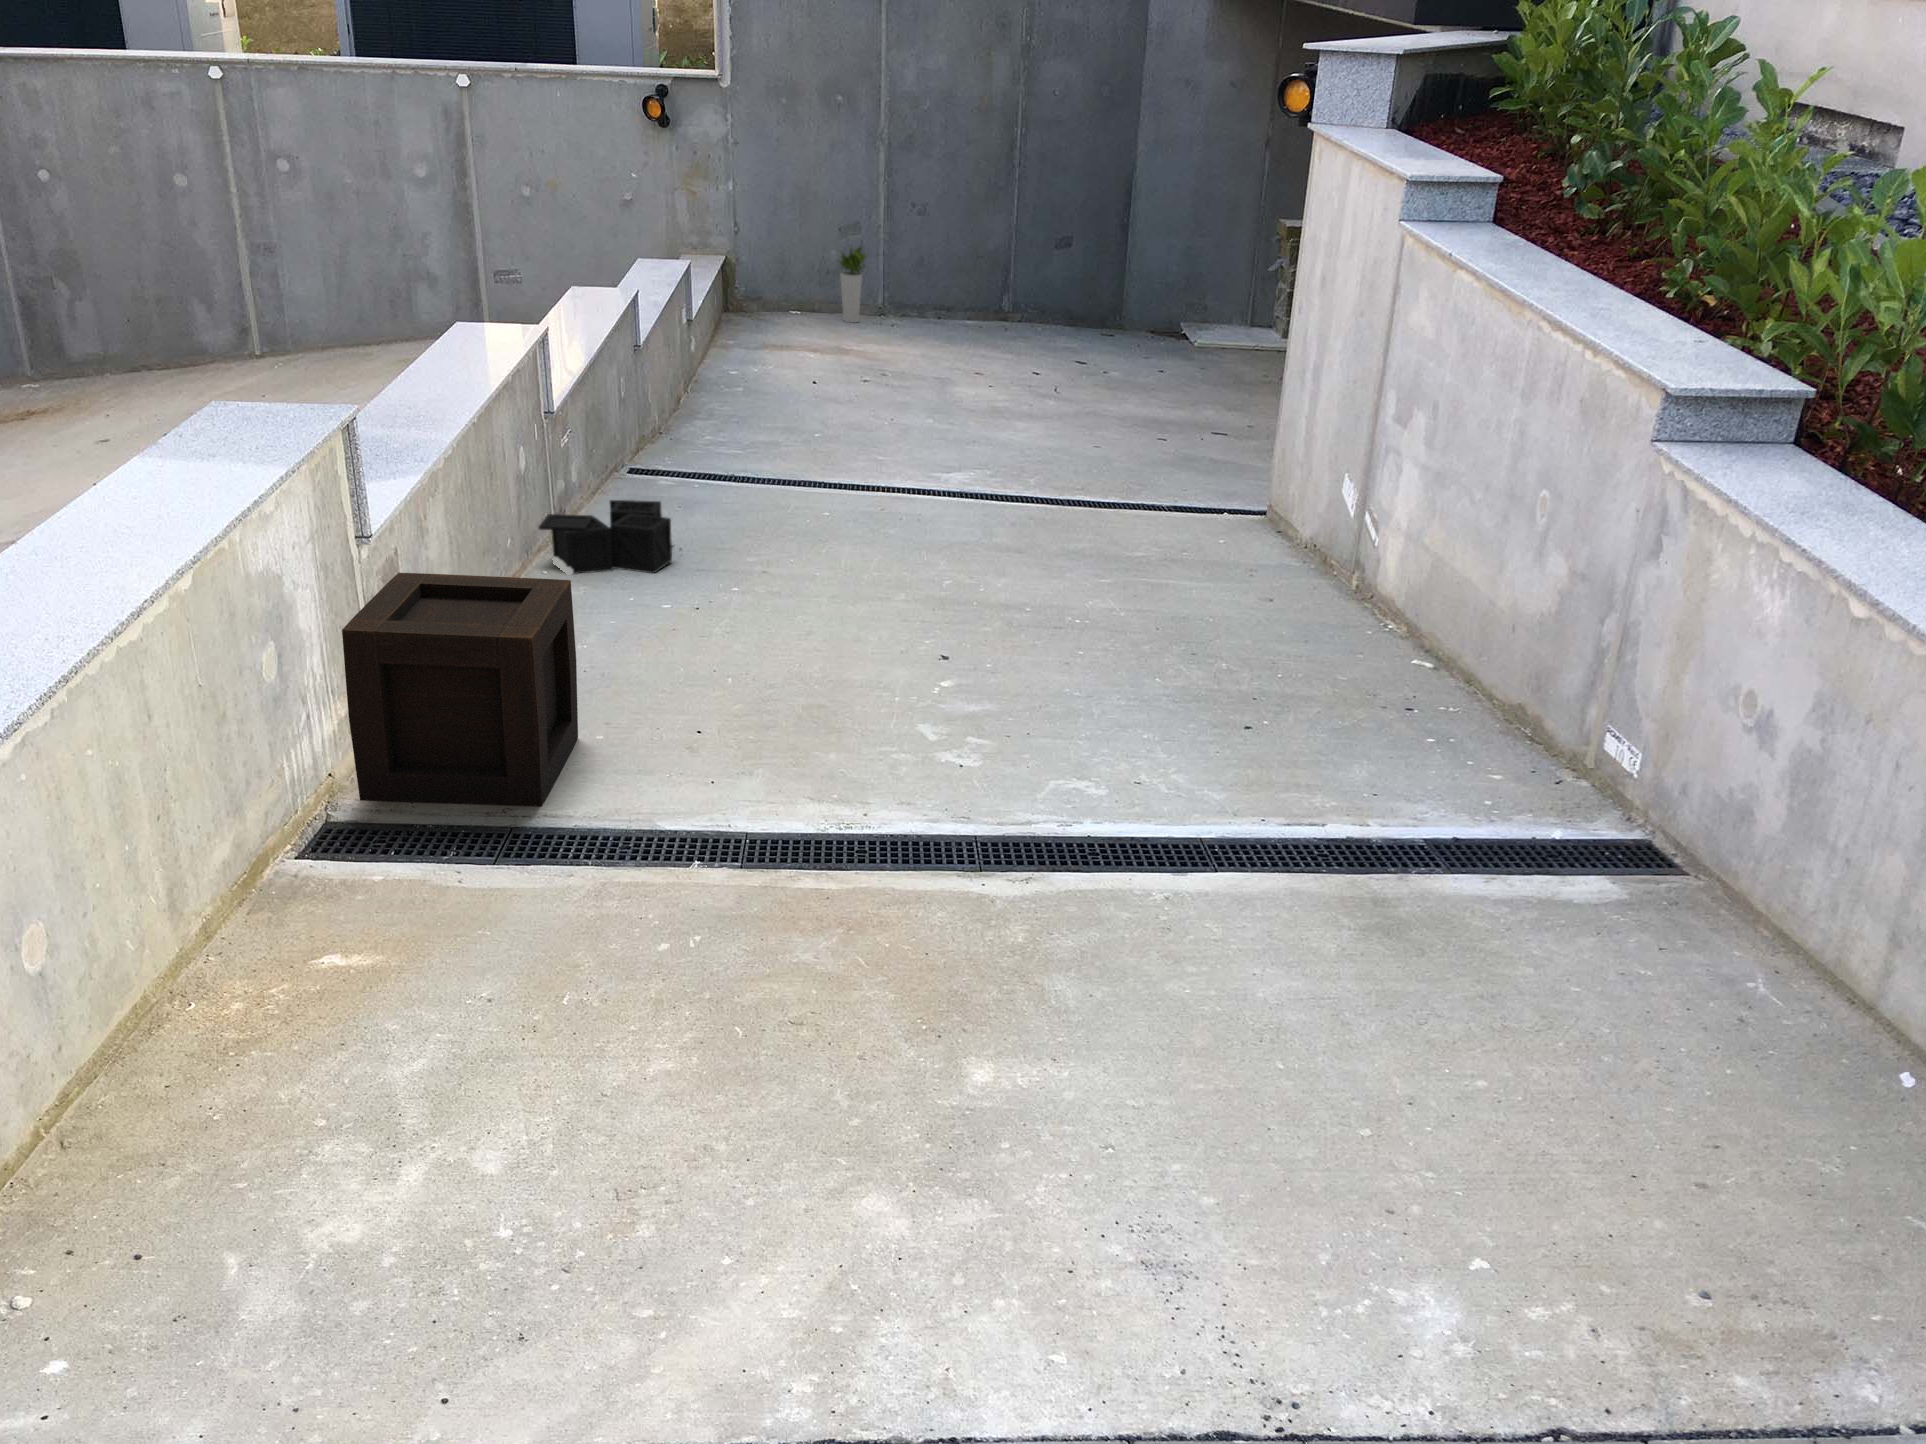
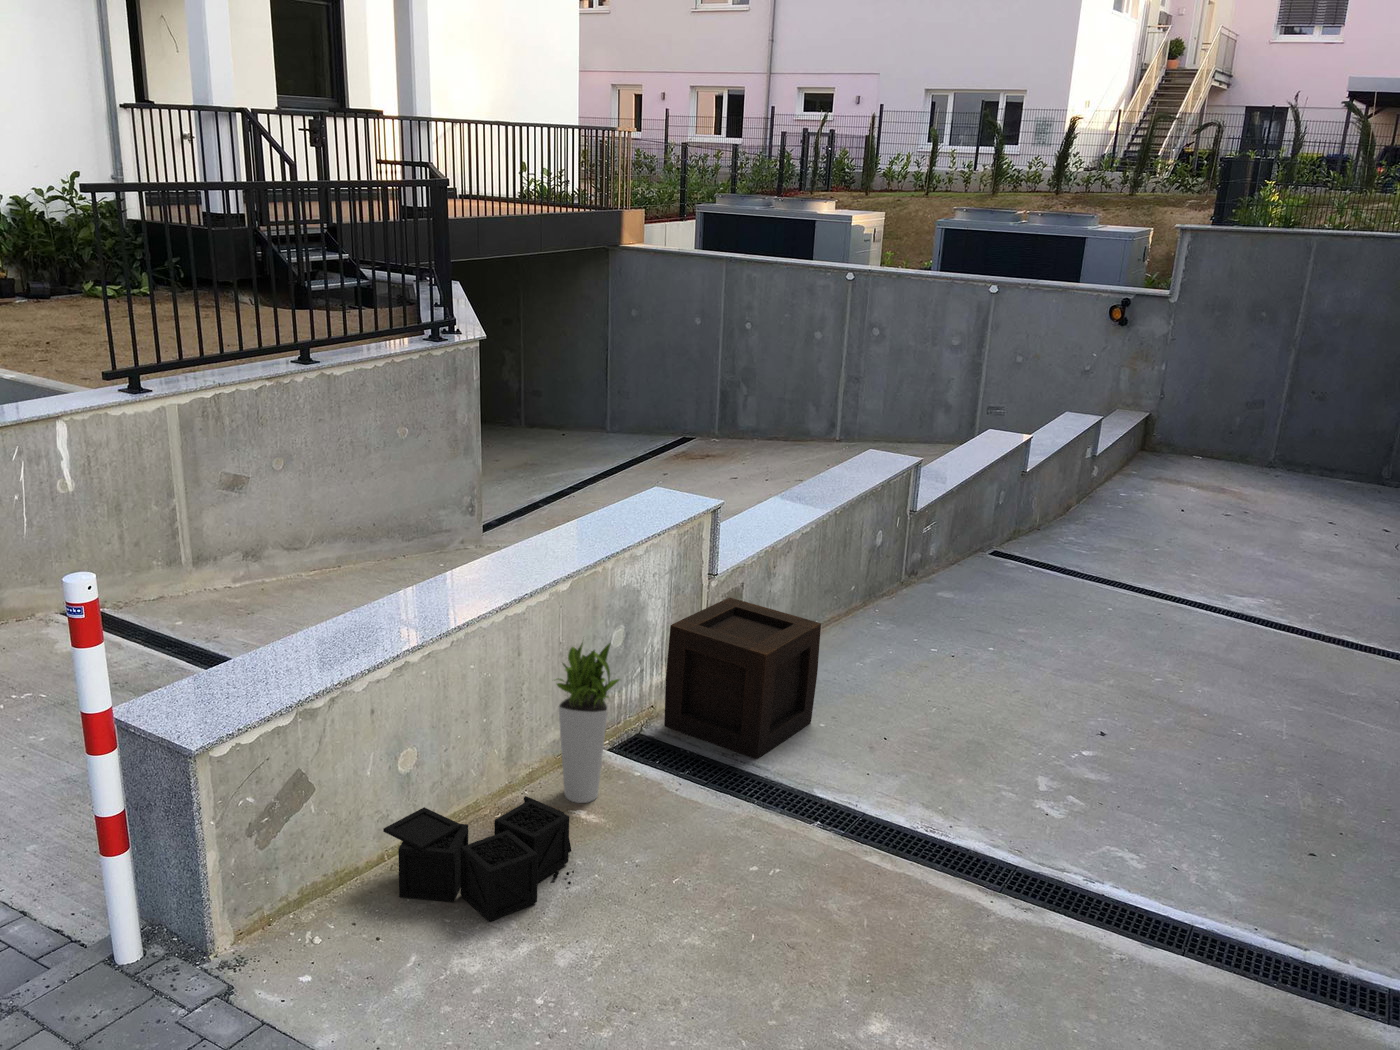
planter: present [840,246,866,323] -> present [556,643,619,803]
storage bin: present [539,500,673,574] -> present [383,796,574,922]

